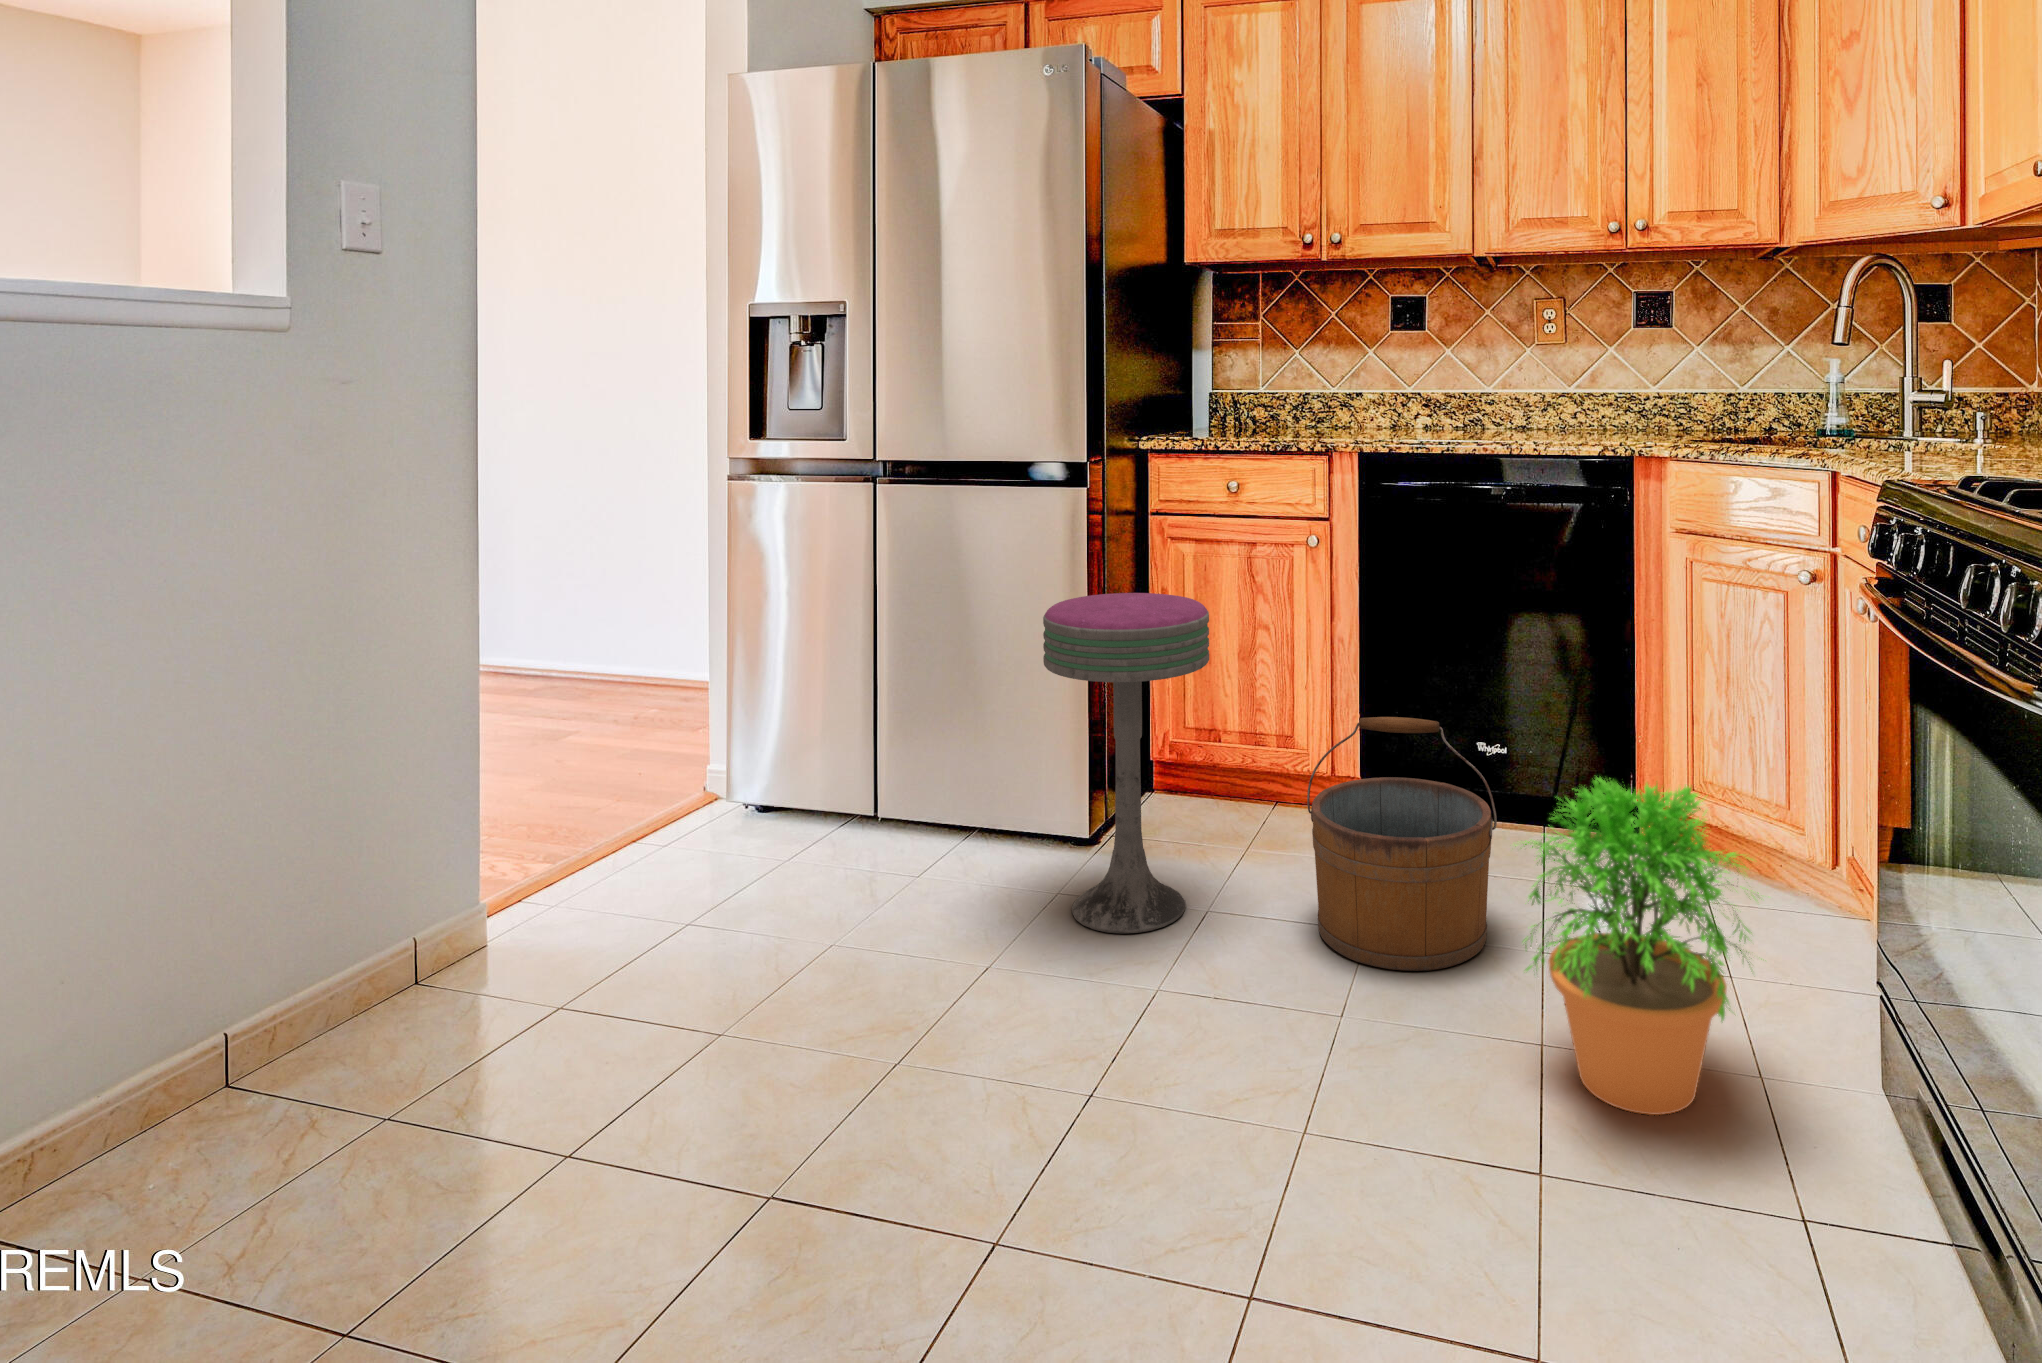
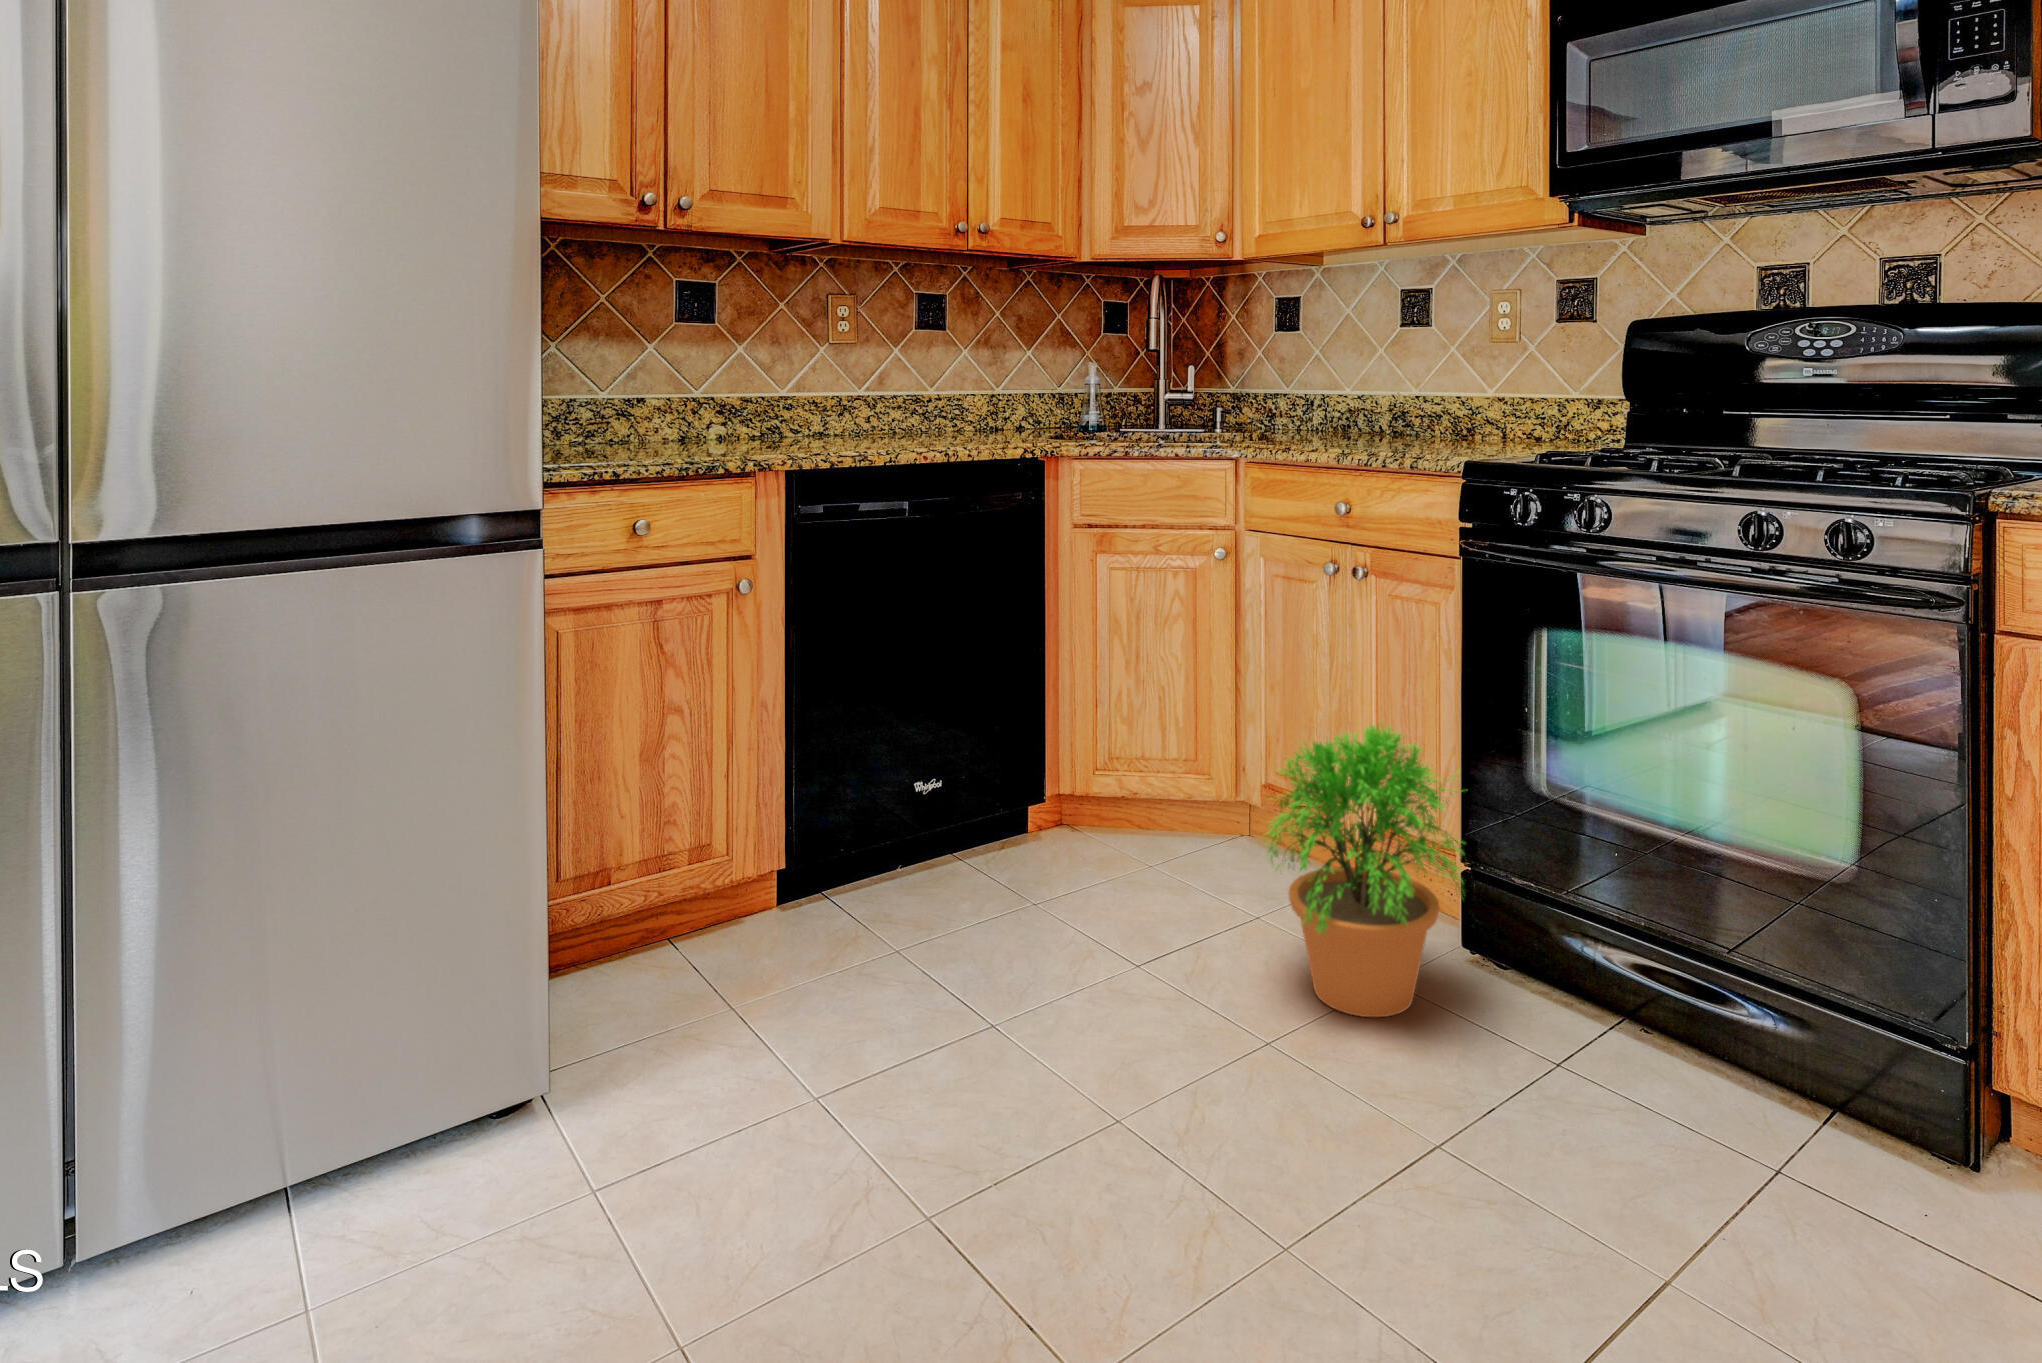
bar stool: present [1043,593,1209,934] -> none [634,668,870,1157]
bucket: present [1307,717,1497,971] -> none [935,741,1127,1026]

